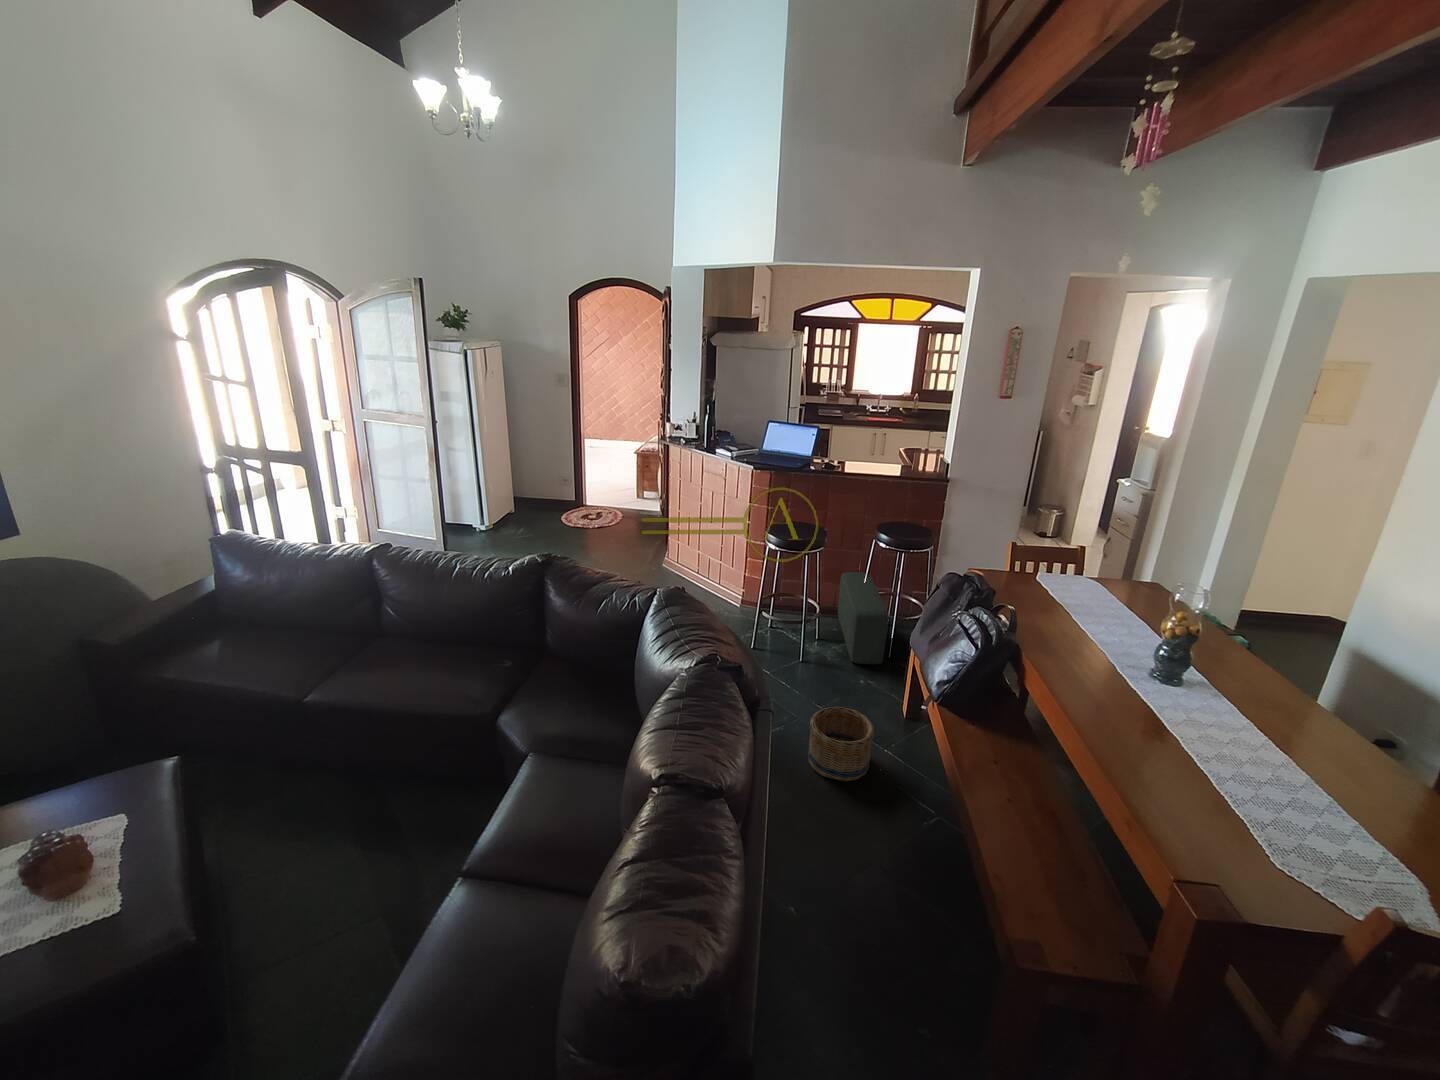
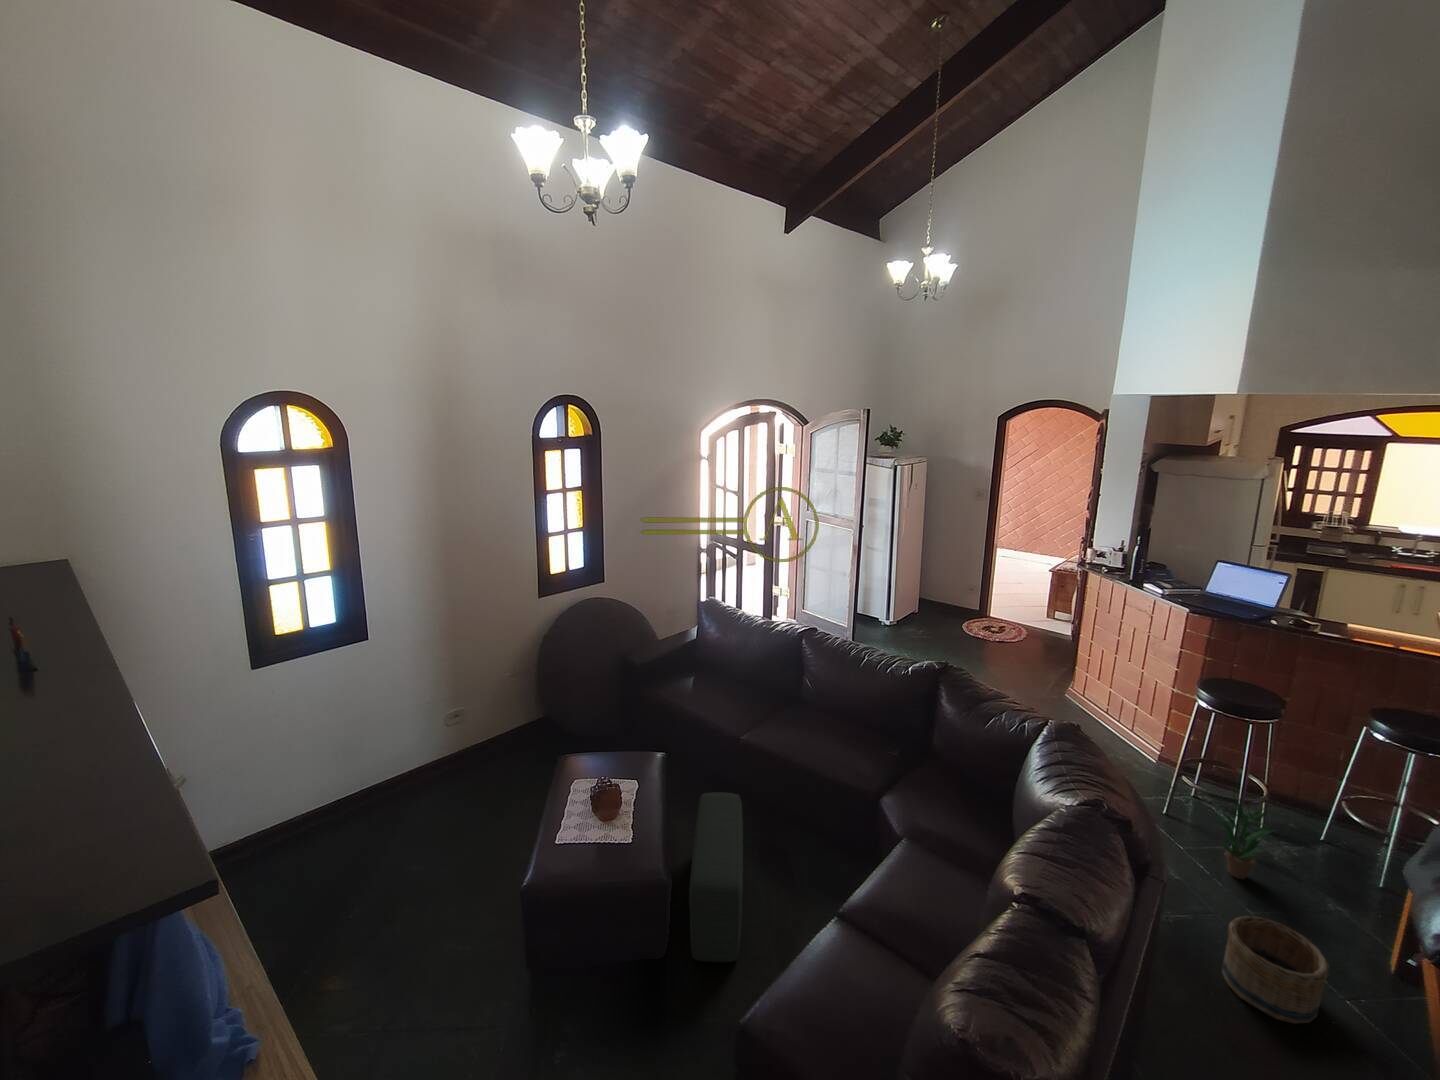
pouf: present [838,572,888,664] -> present [689,792,743,962]
potted plant: none [790,615,830,682] -> present [1220,797,1273,879]

